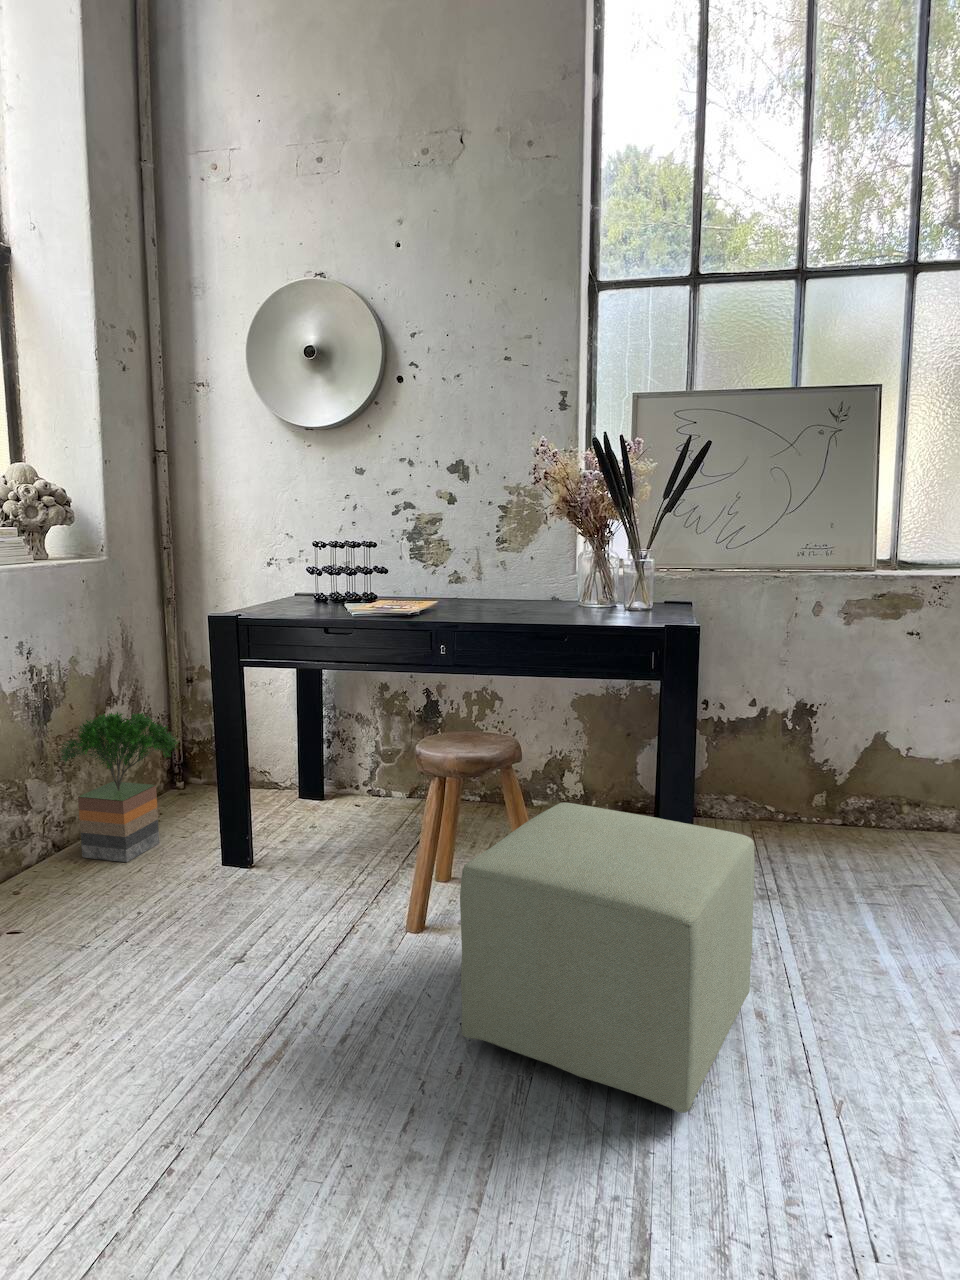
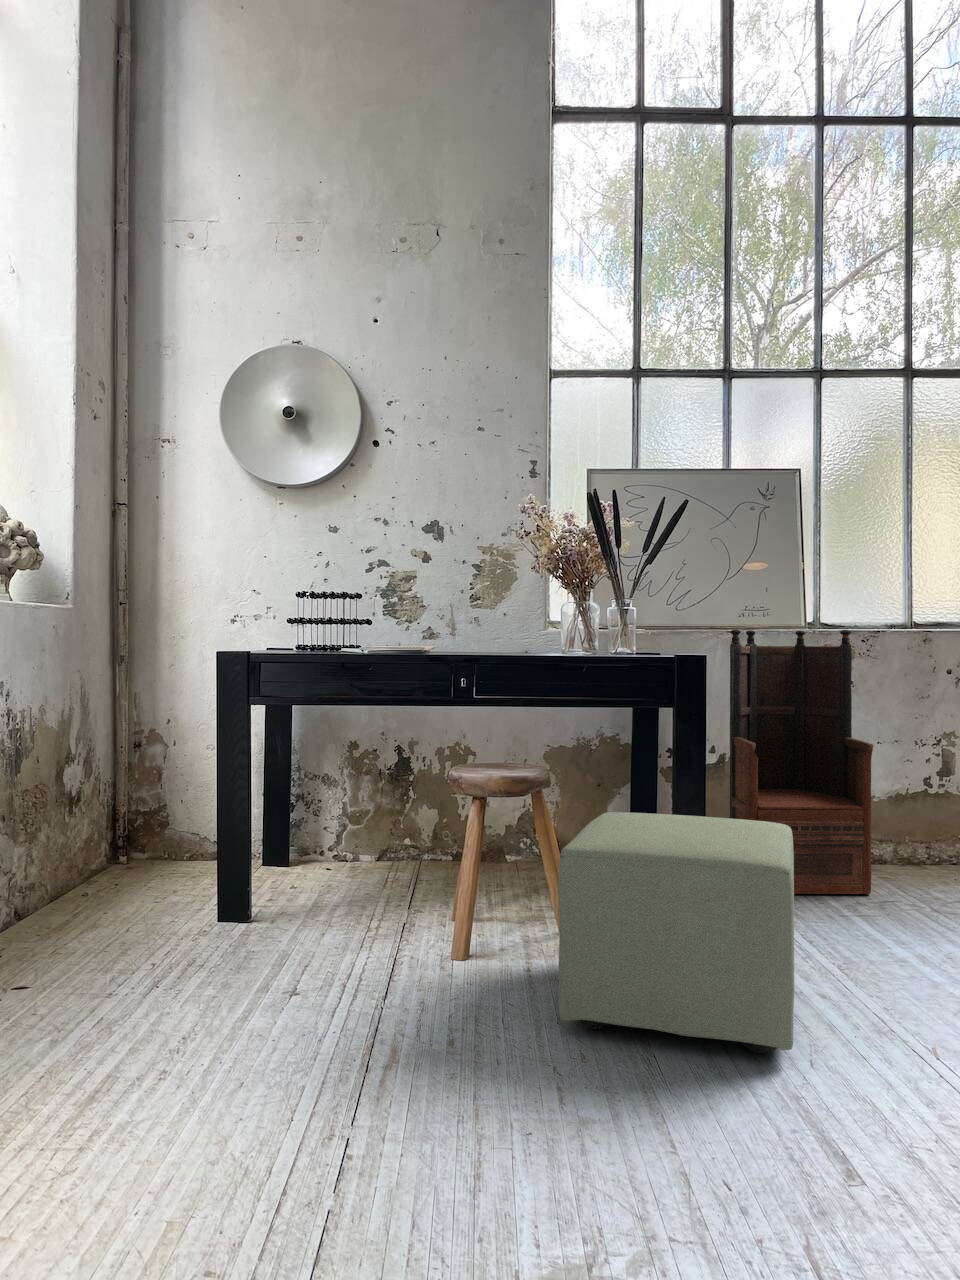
armchair: none [757,576,921,877] -> present [730,629,874,894]
potted tree: present [61,712,177,862] -> none [31,764,160,925]

